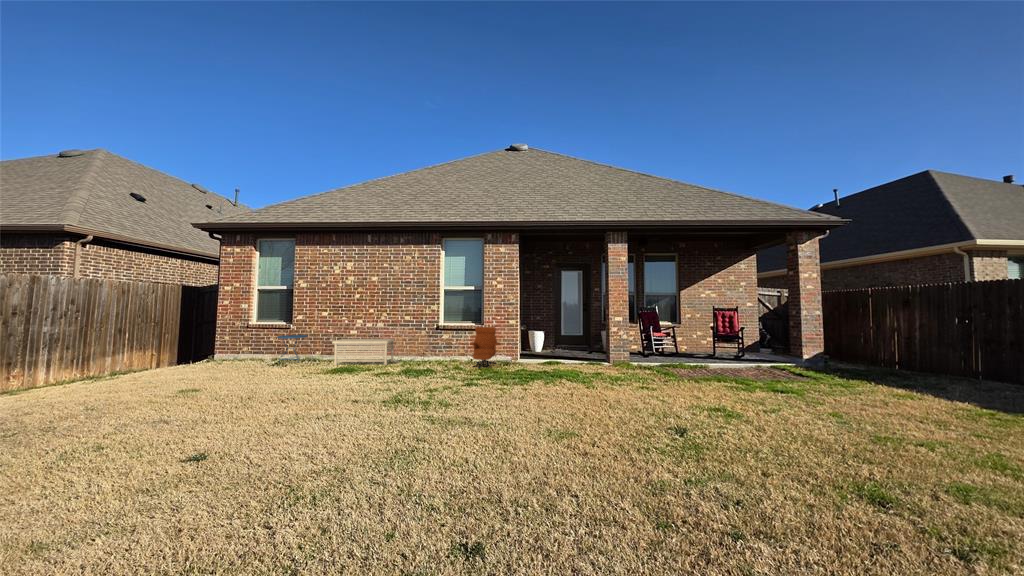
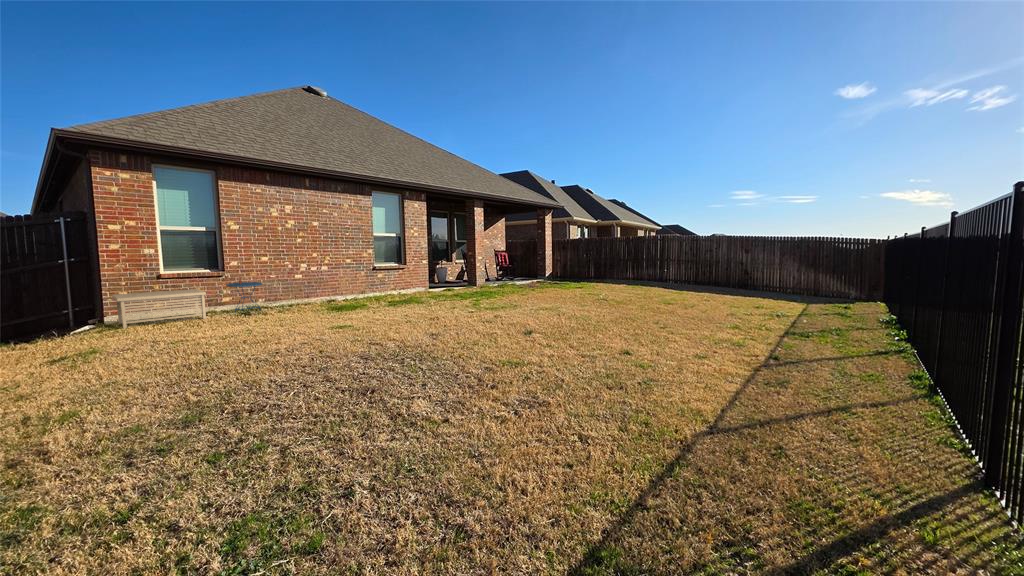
lounge chair: present [470,327,500,368] -> none [402,265,432,296]
storage bench: present [333,339,394,365] -> present [112,289,206,328]

